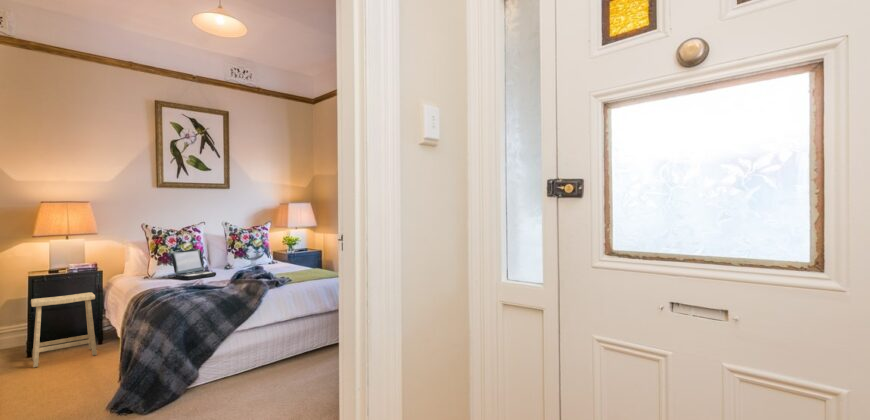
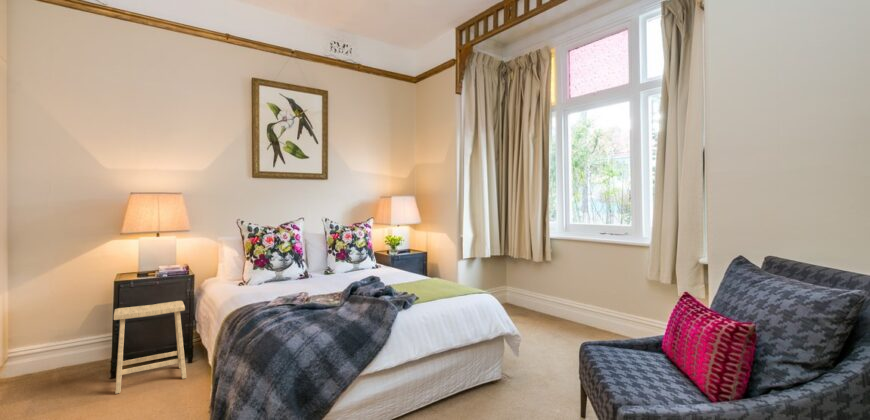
laptop: present [169,249,216,280] -> none [266,251,321,291]

